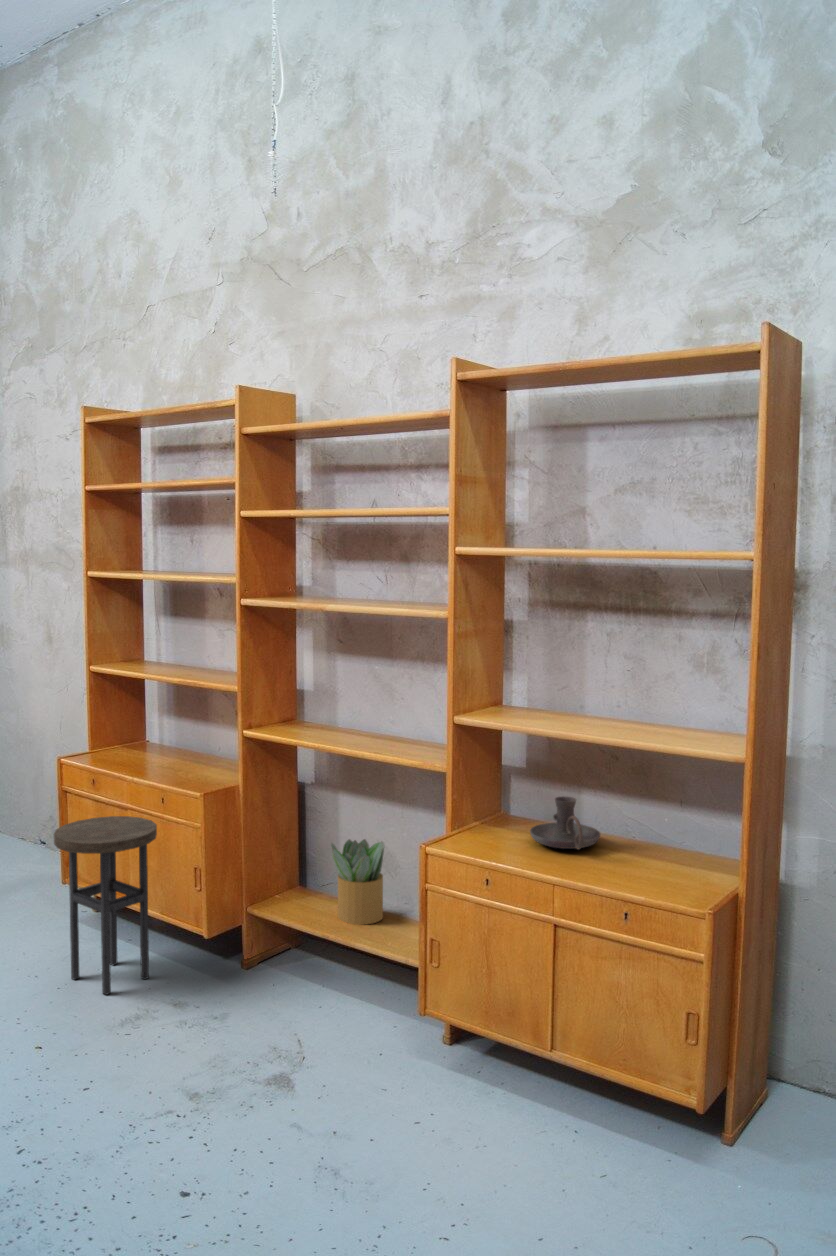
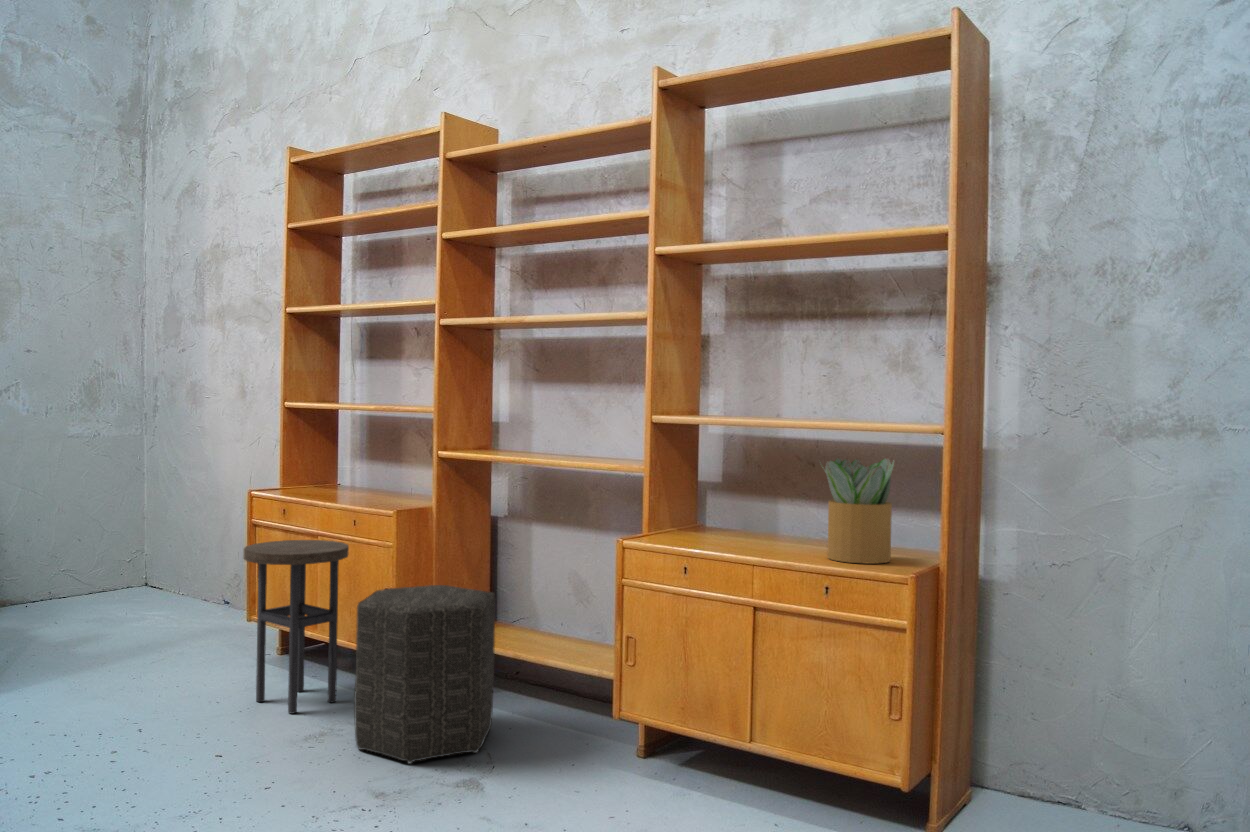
candle holder: present [530,796,600,849] -> none [727,495,798,543]
potted plant: present [331,839,384,925] -> present [825,457,894,564]
ottoman: none [165,870,301,1061] -> present [354,585,495,763]

